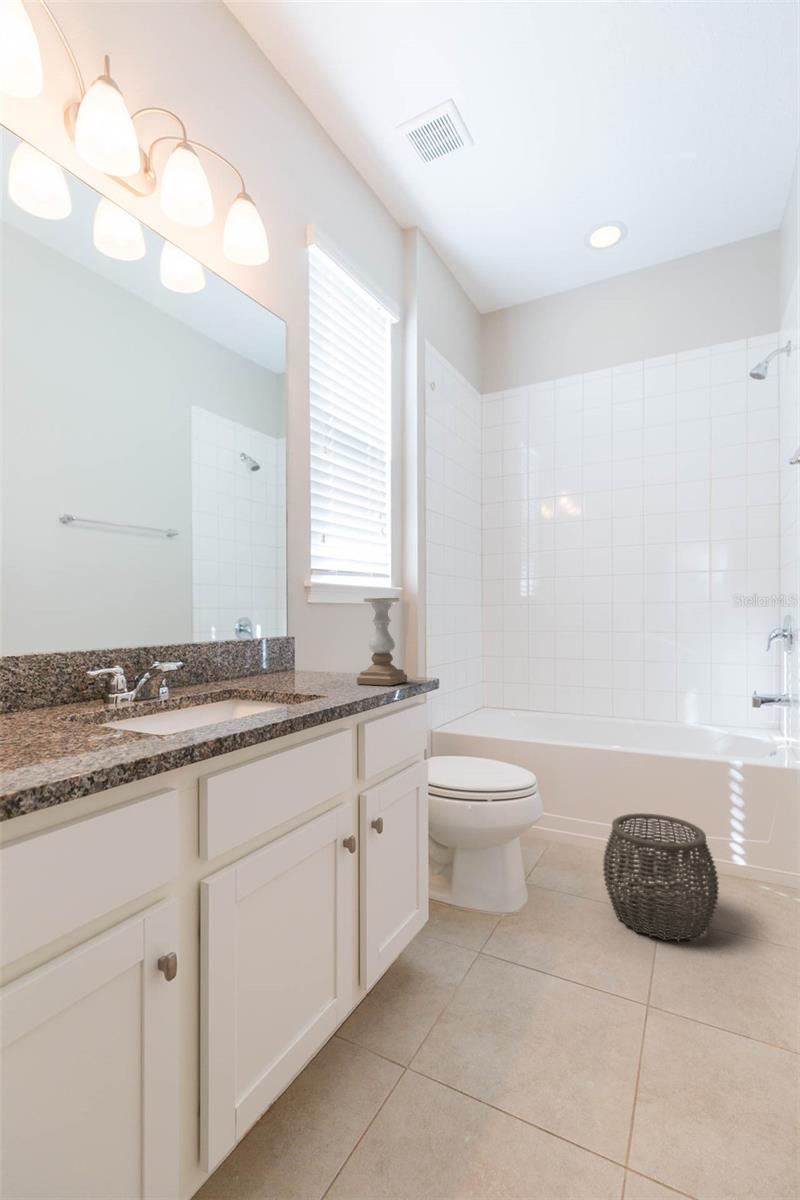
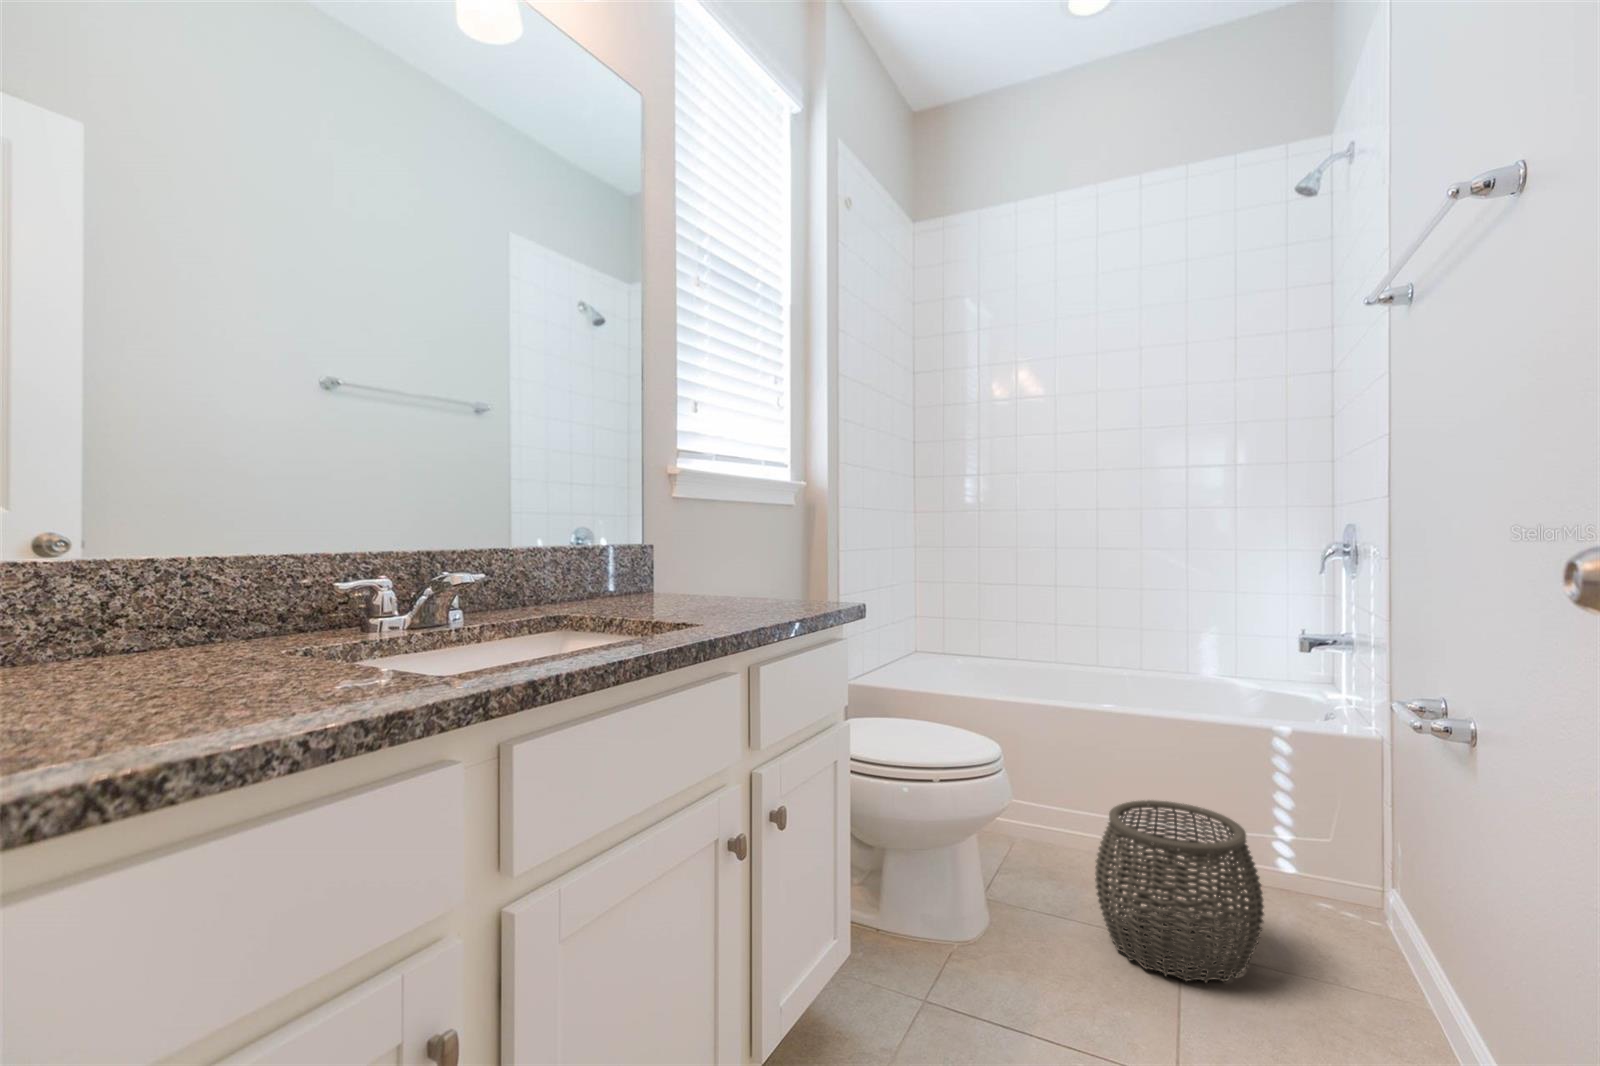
candle holder: present [357,598,407,685] -> none [746,481,820,611]

